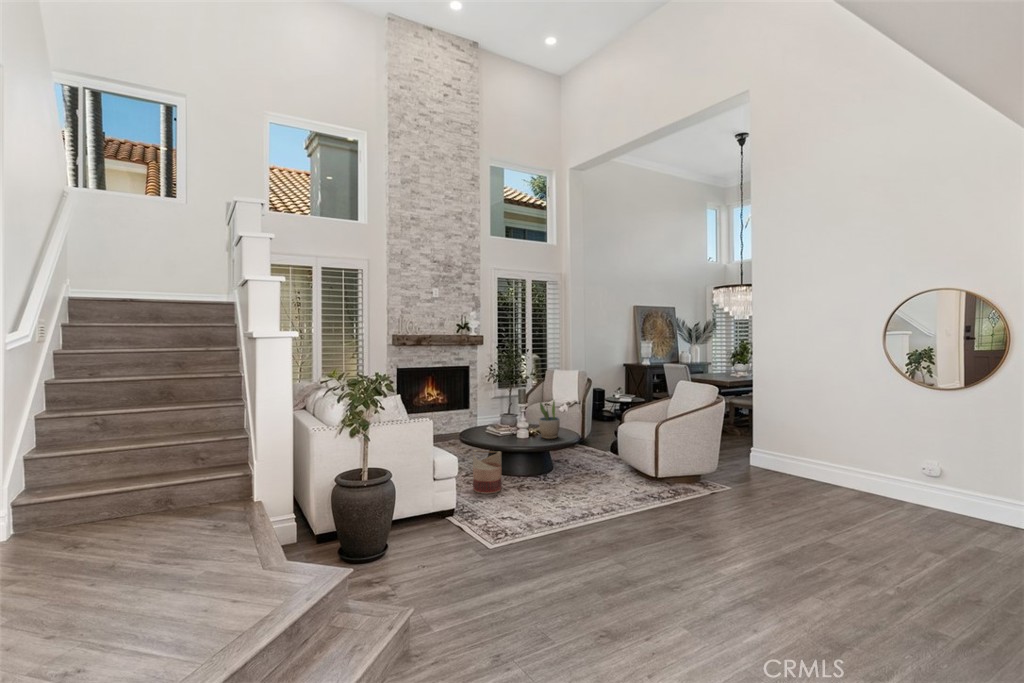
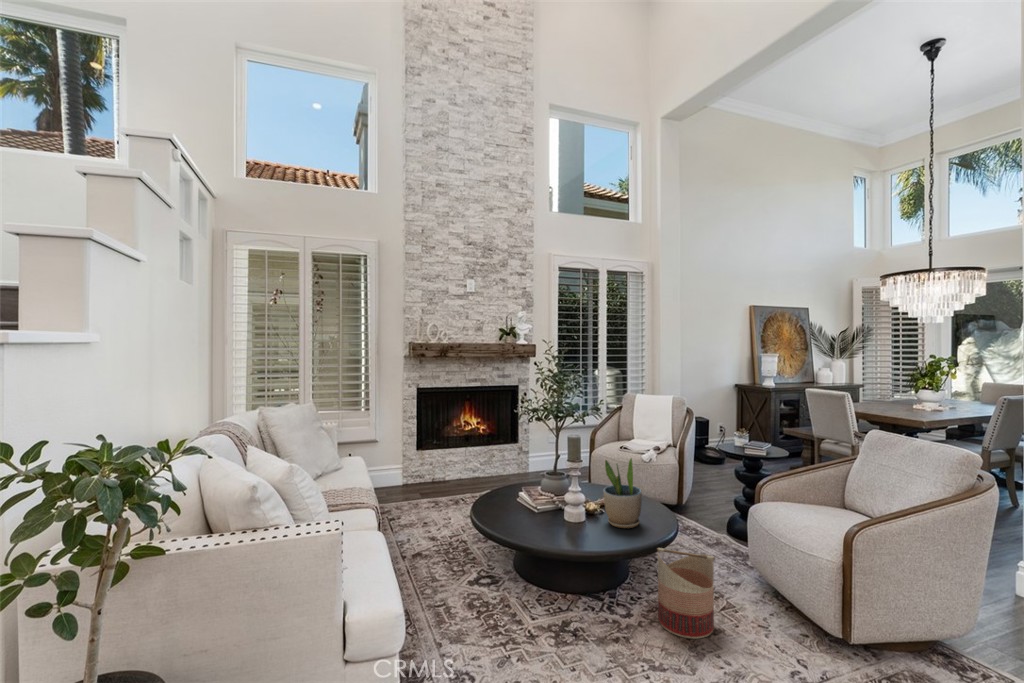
basket: present [473,450,502,494] -> present [657,548,715,639]

